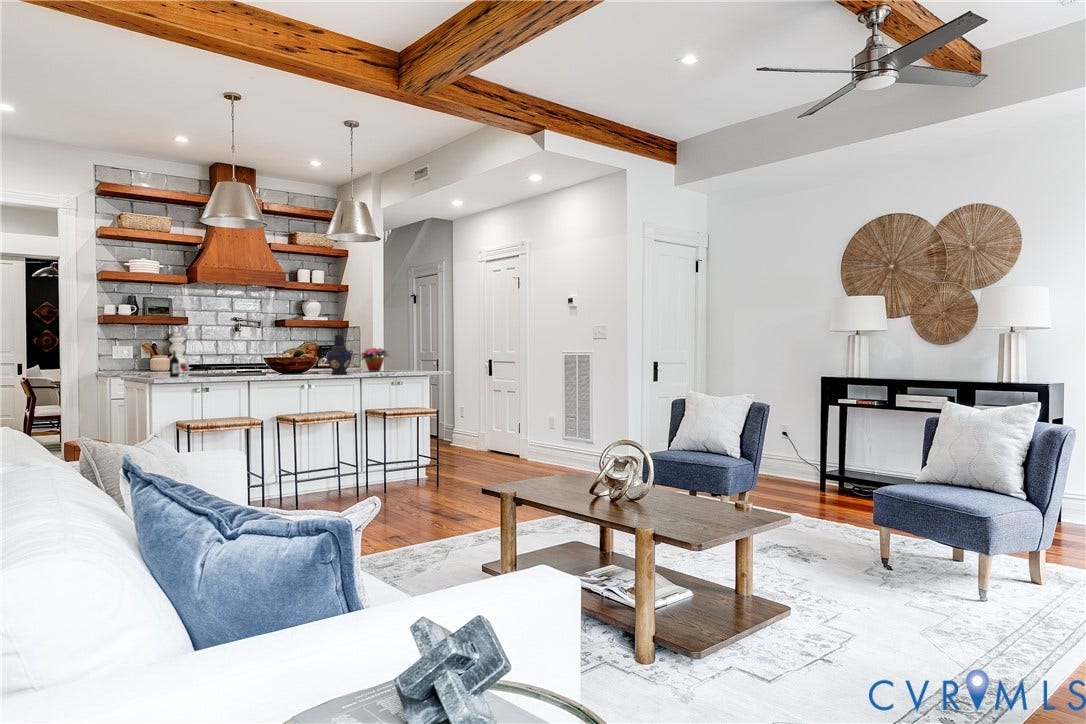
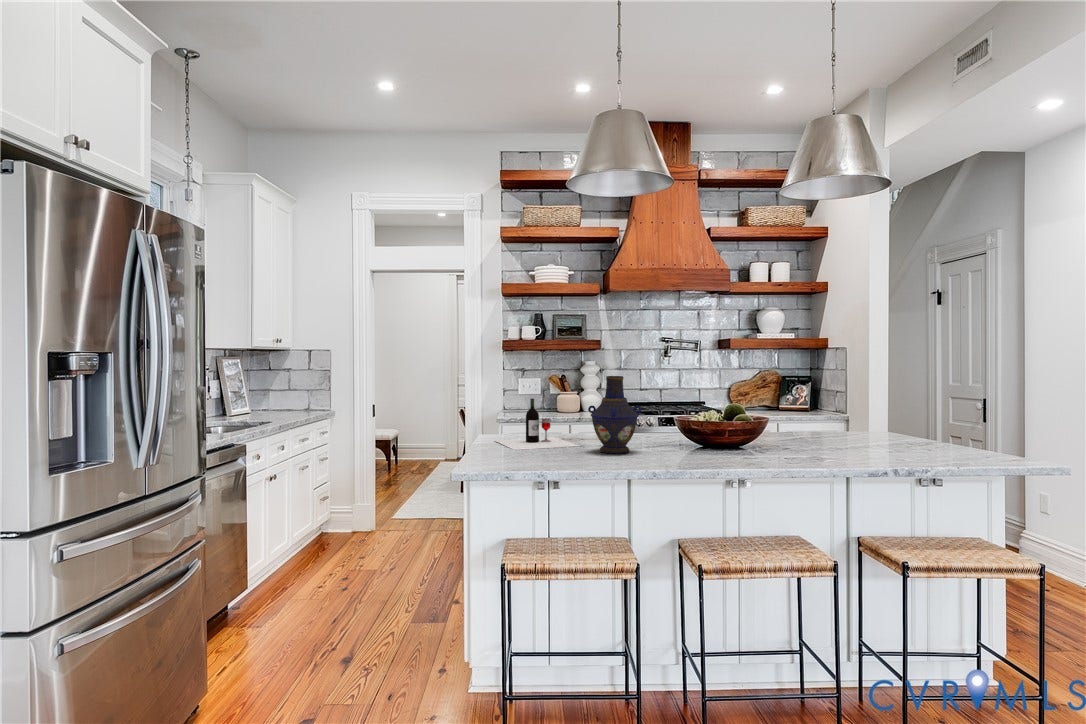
vase: present [325,335,353,375] -> present [588,376,641,454]
flower arrangement: present [361,348,388,372] -> none [841,394,924,444]

